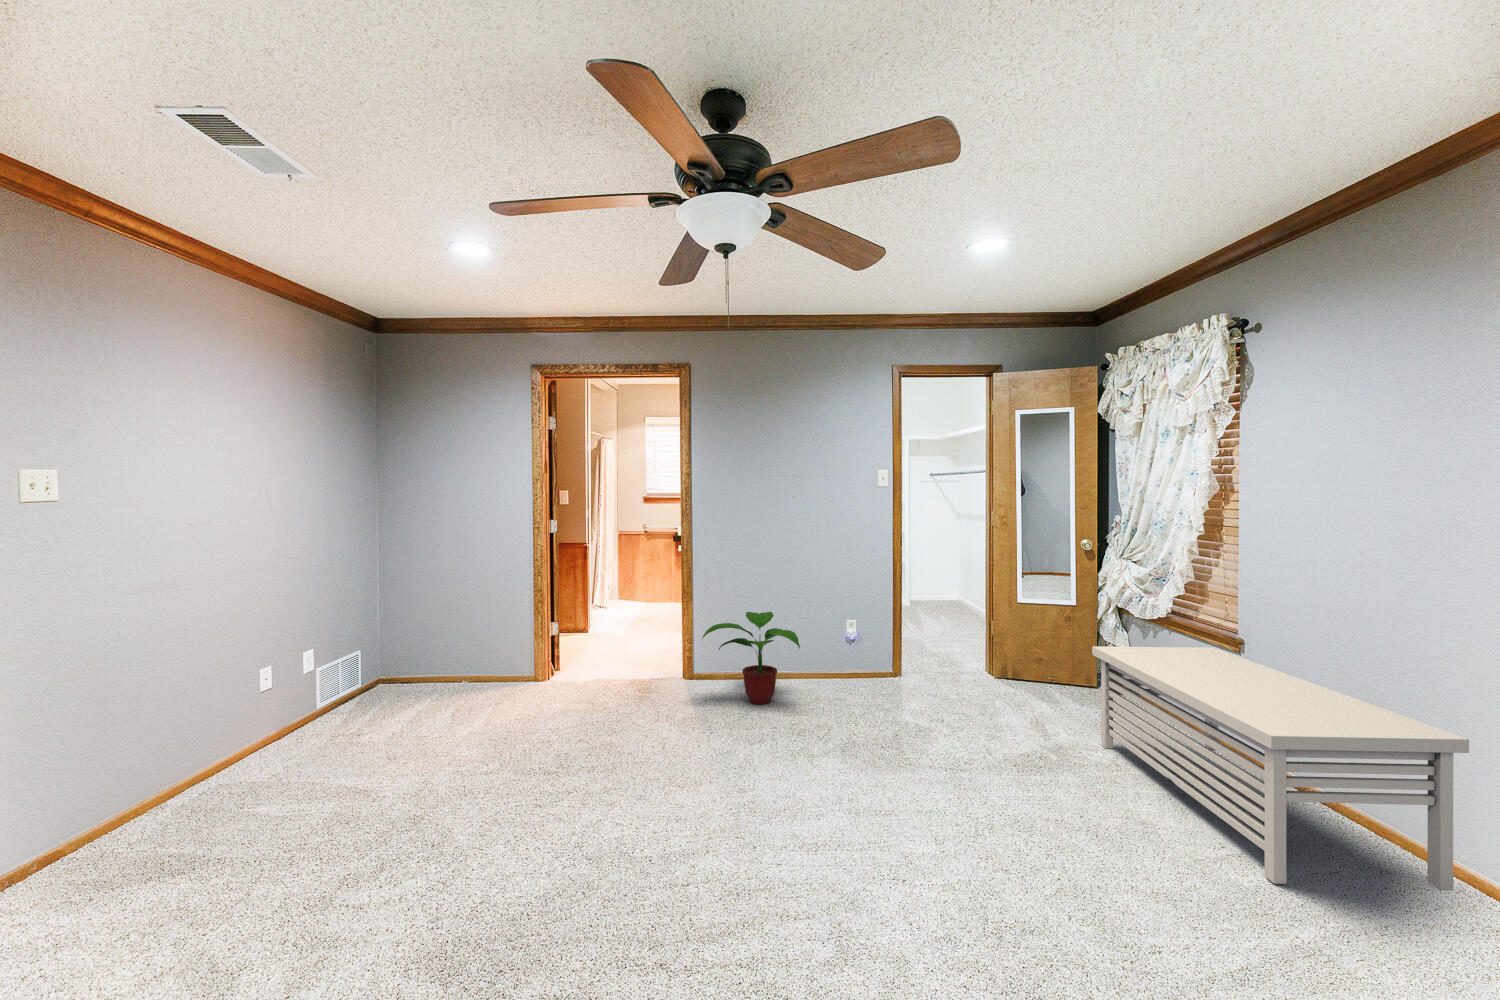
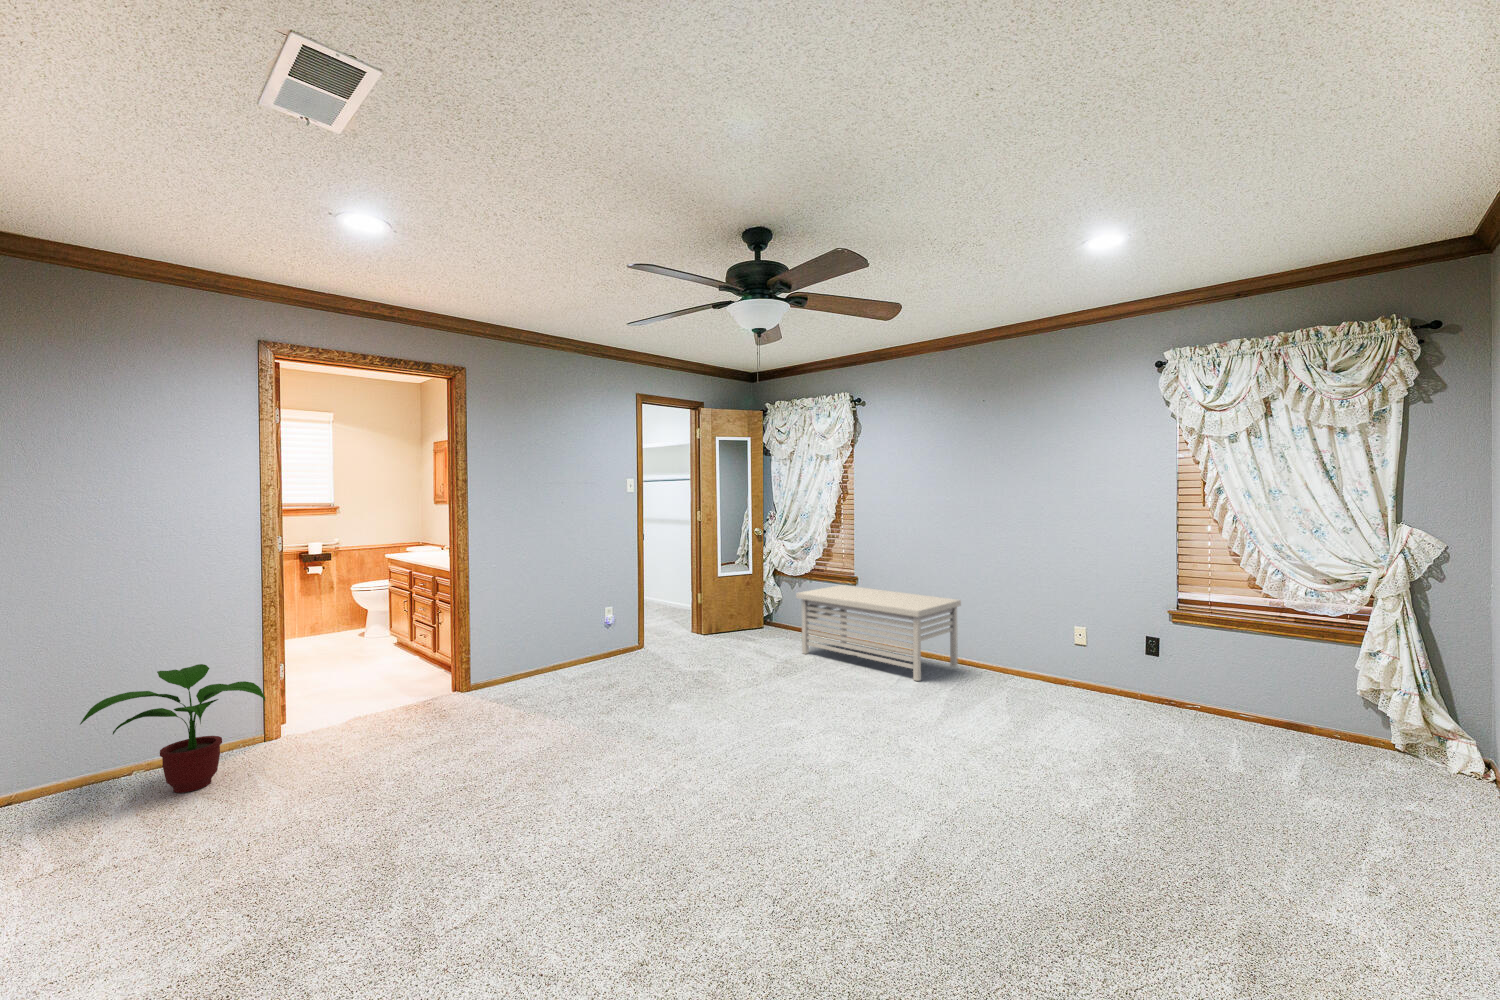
potted plant: present [702,612,800,704] -> present [80,664,265,793]

